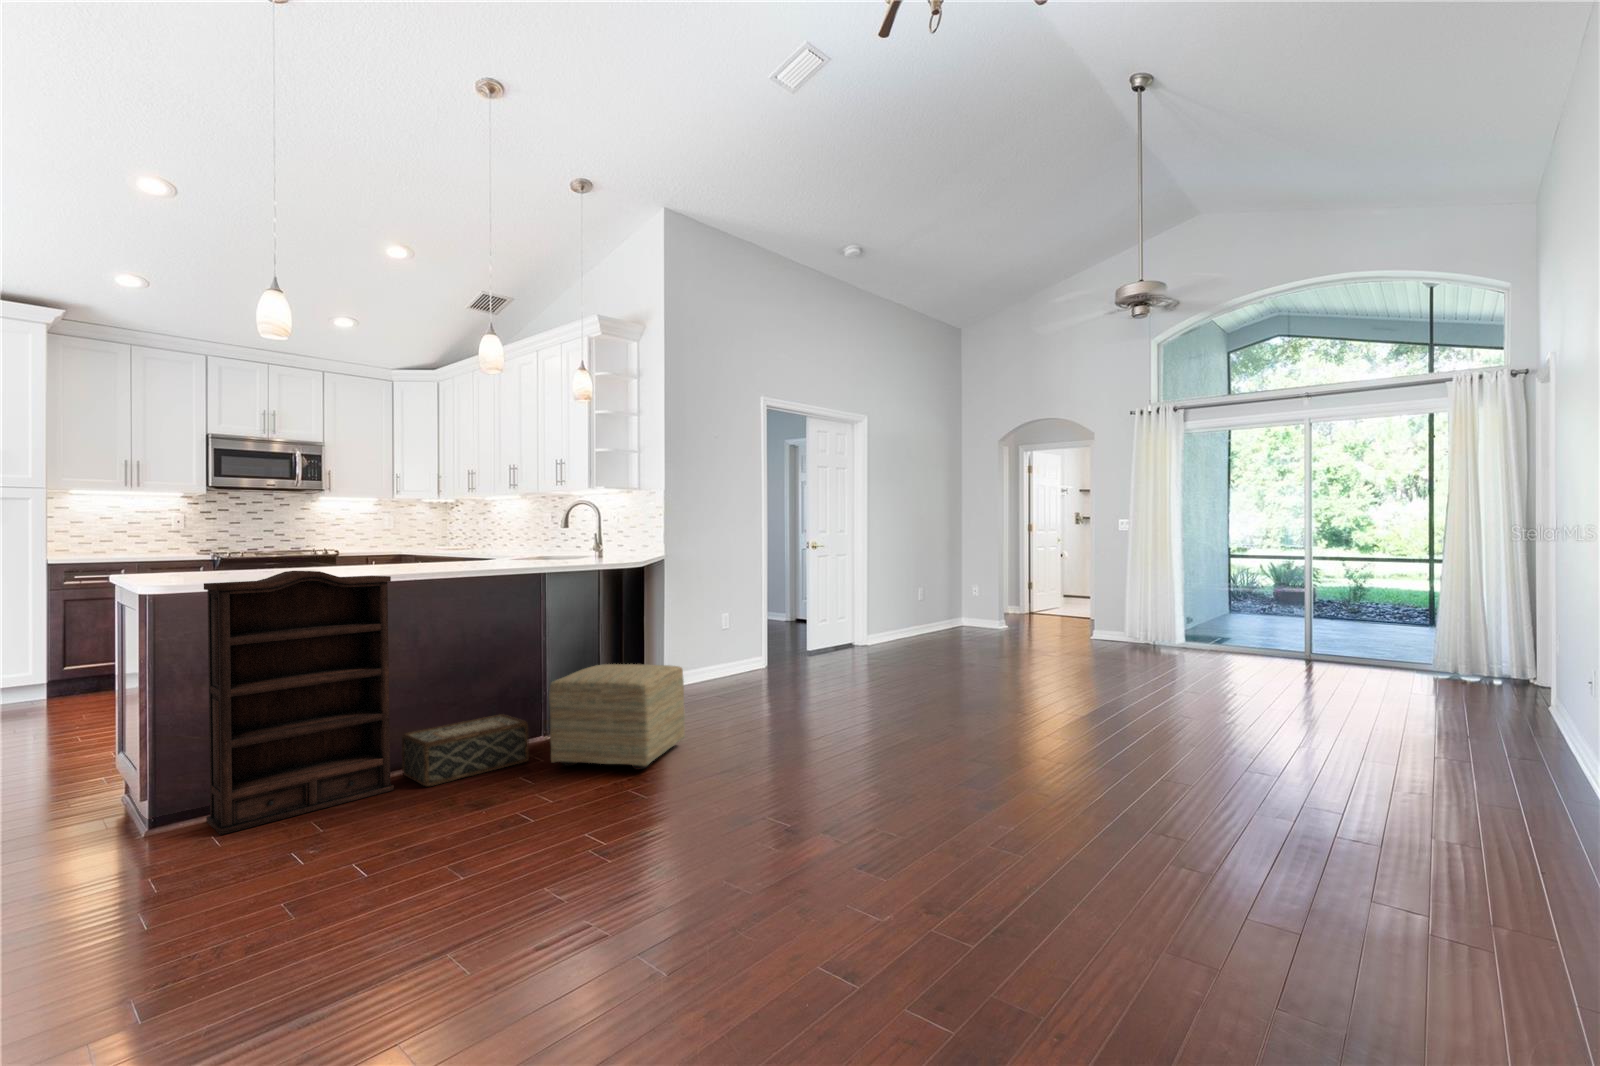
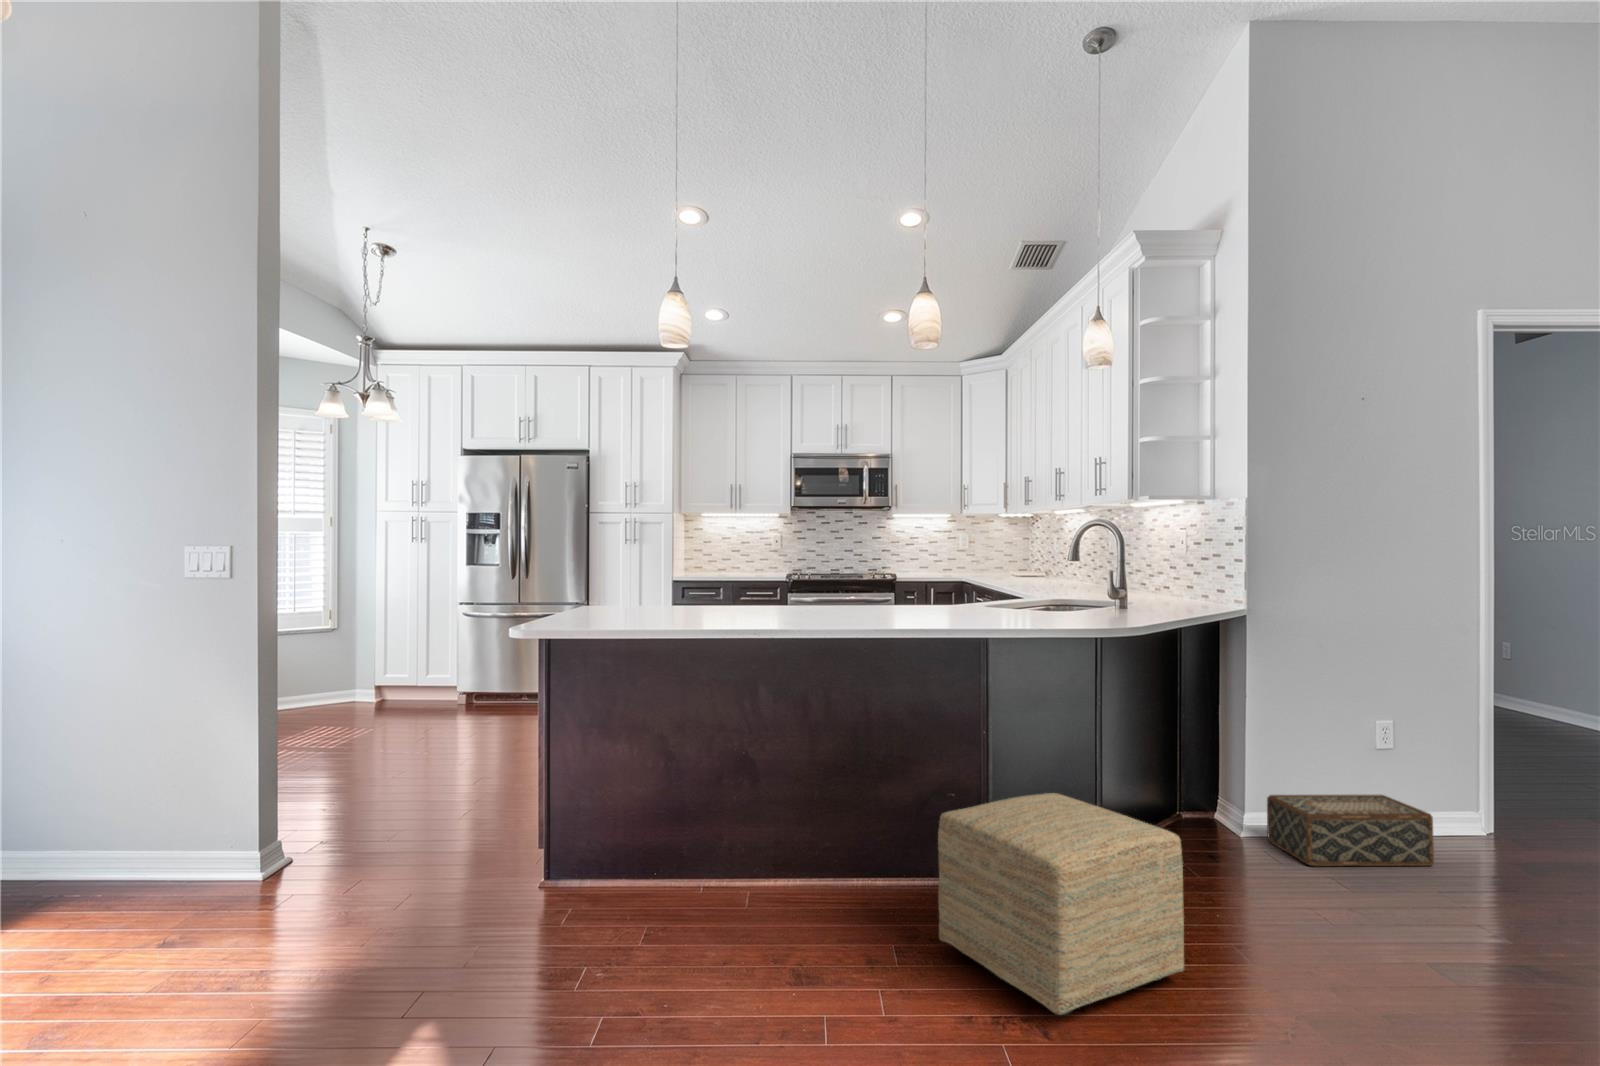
bookshelf: present [204,571,394,835] -> none [571,616,753,909]
woven basket: present [402,714,529,787] -> present [1267,795,1434,866]

